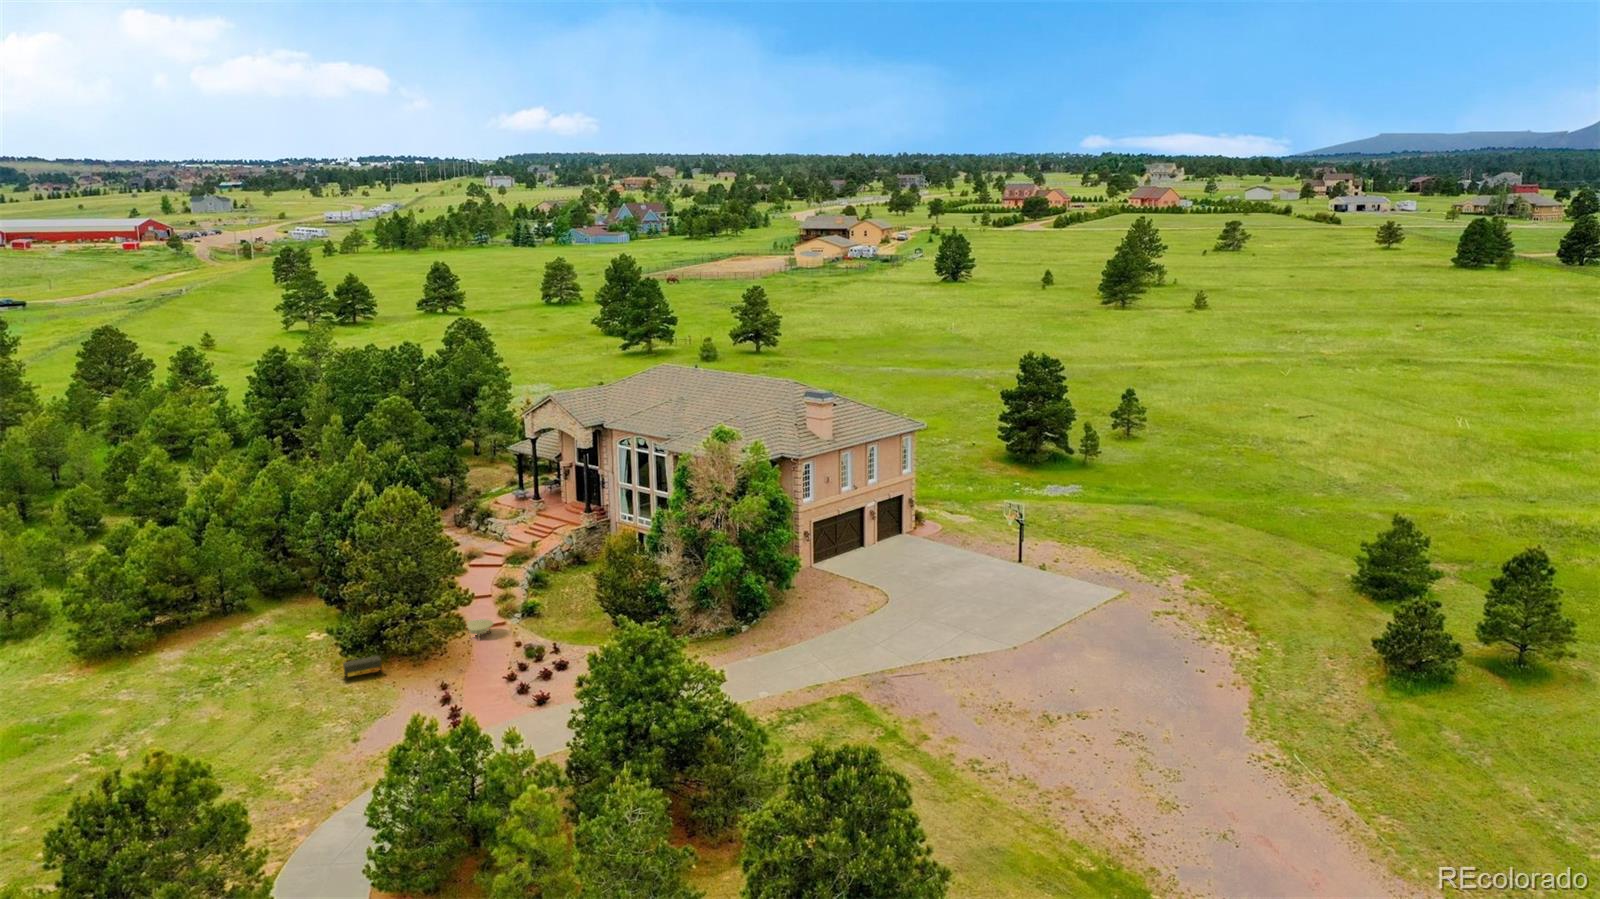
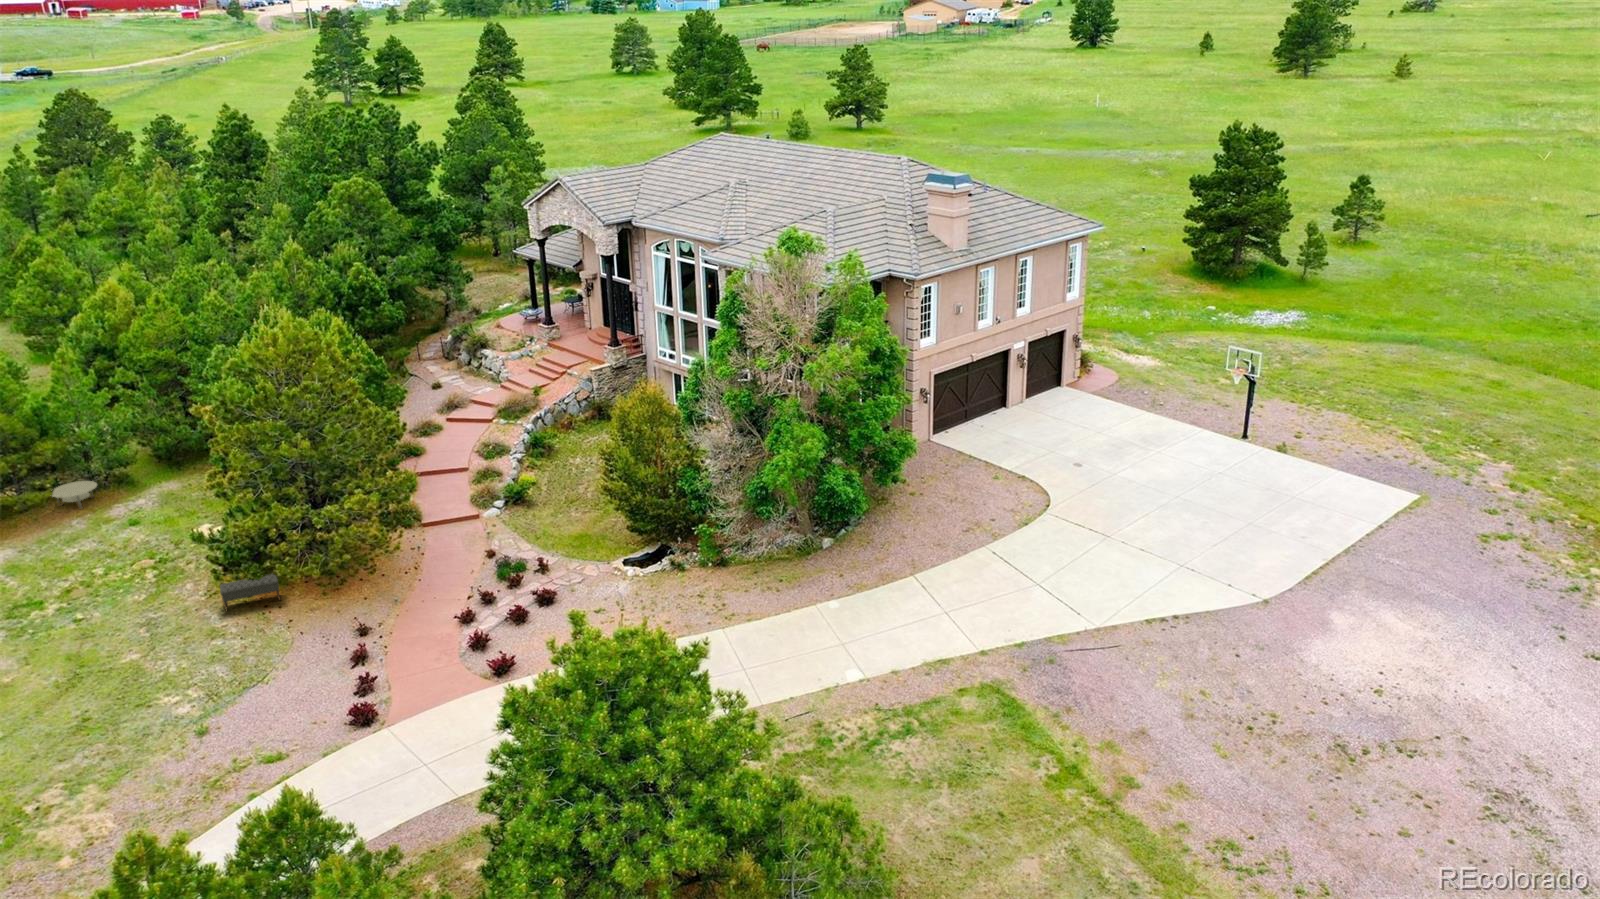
round table: present [467,619,493,640] -> present [52,481,97,510]

